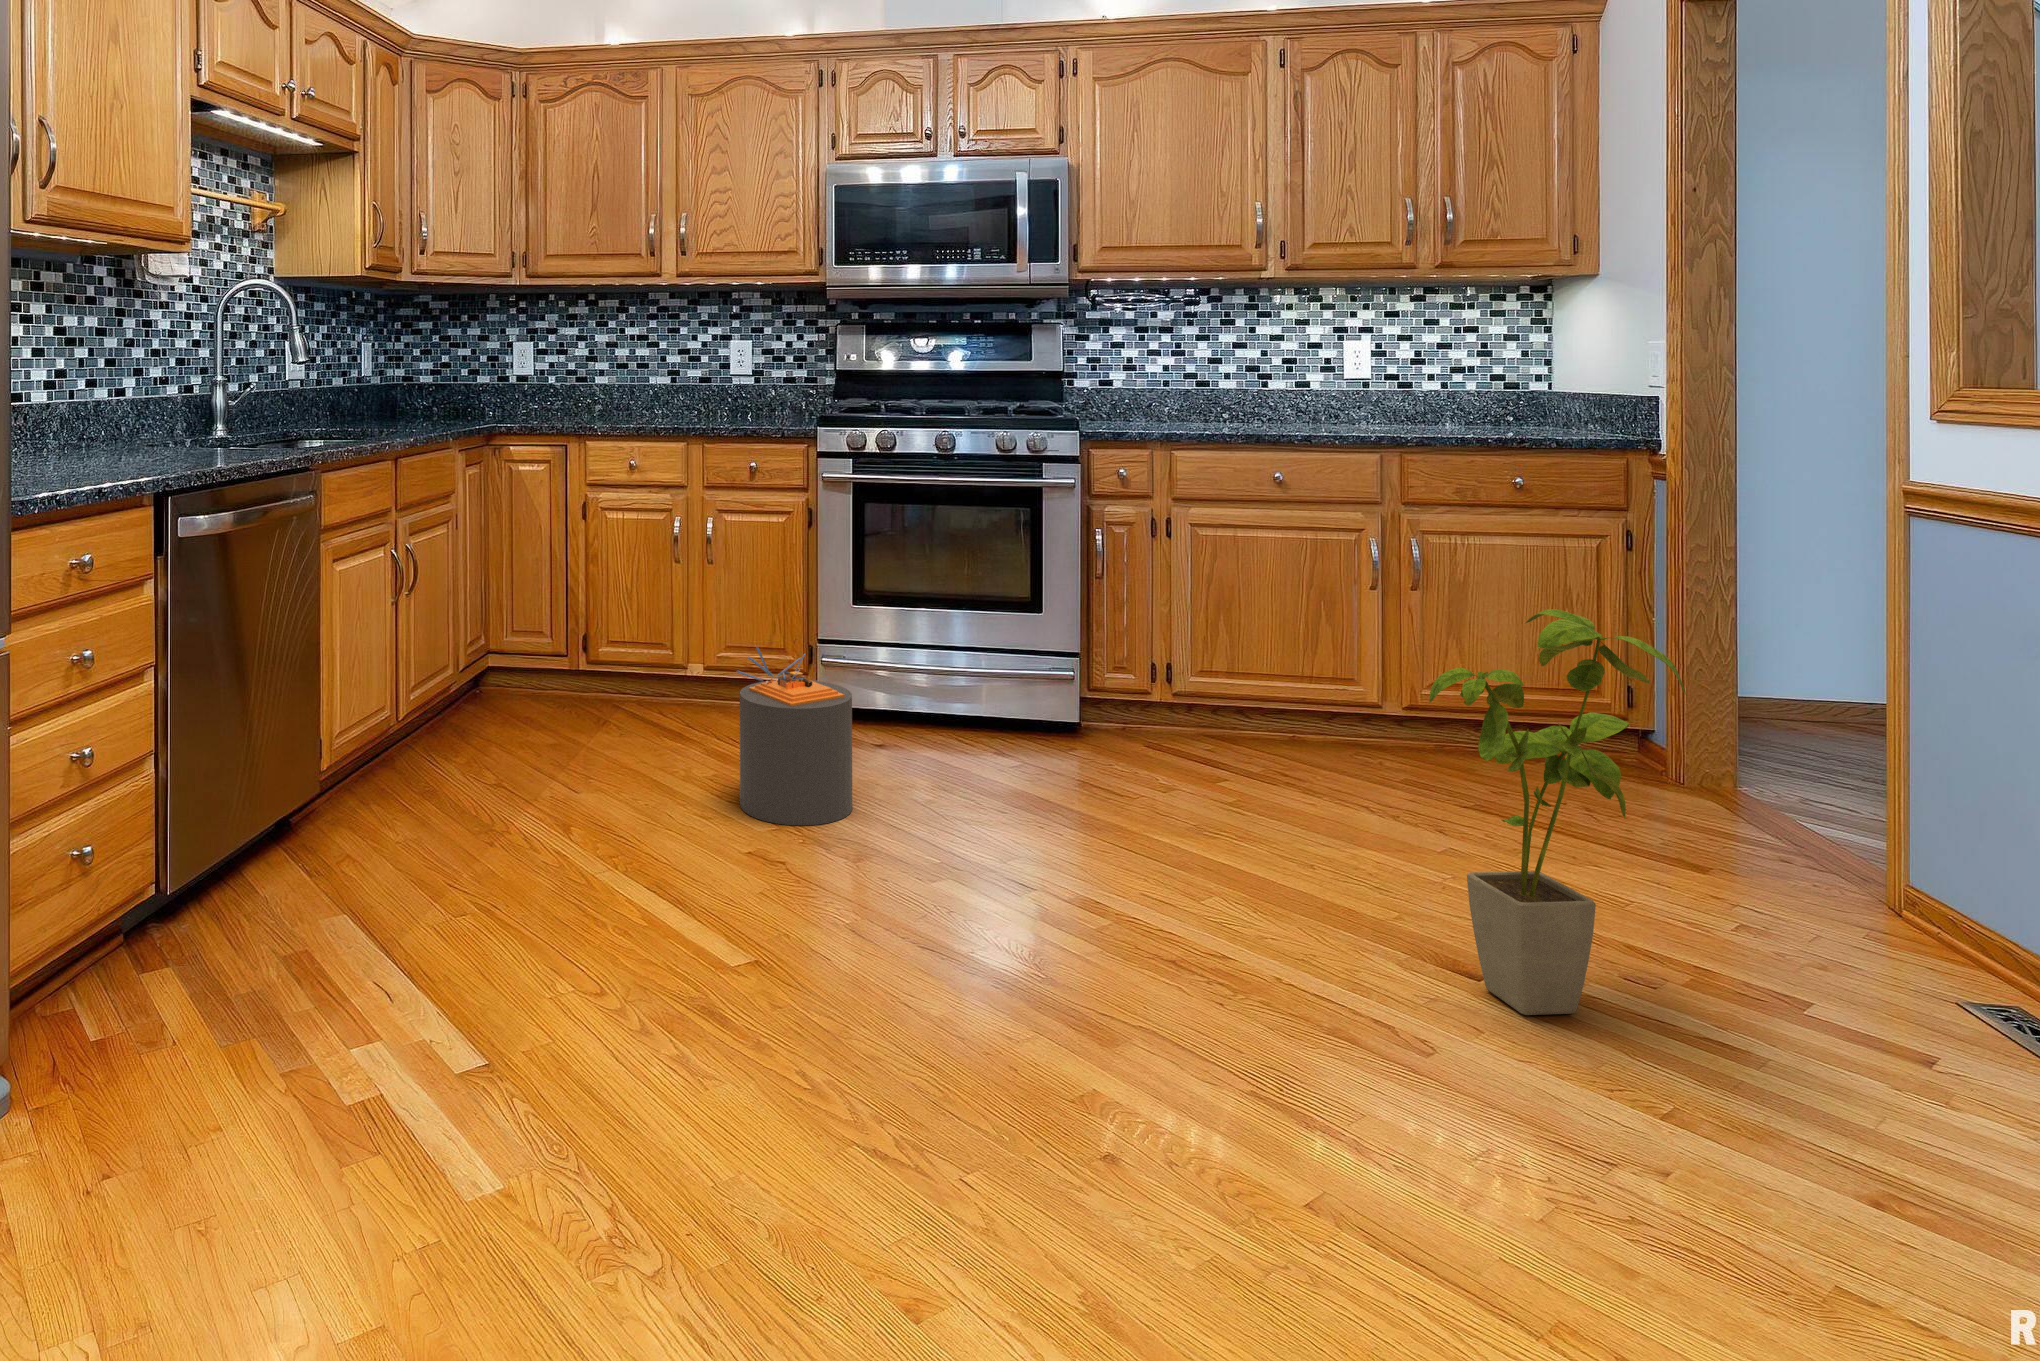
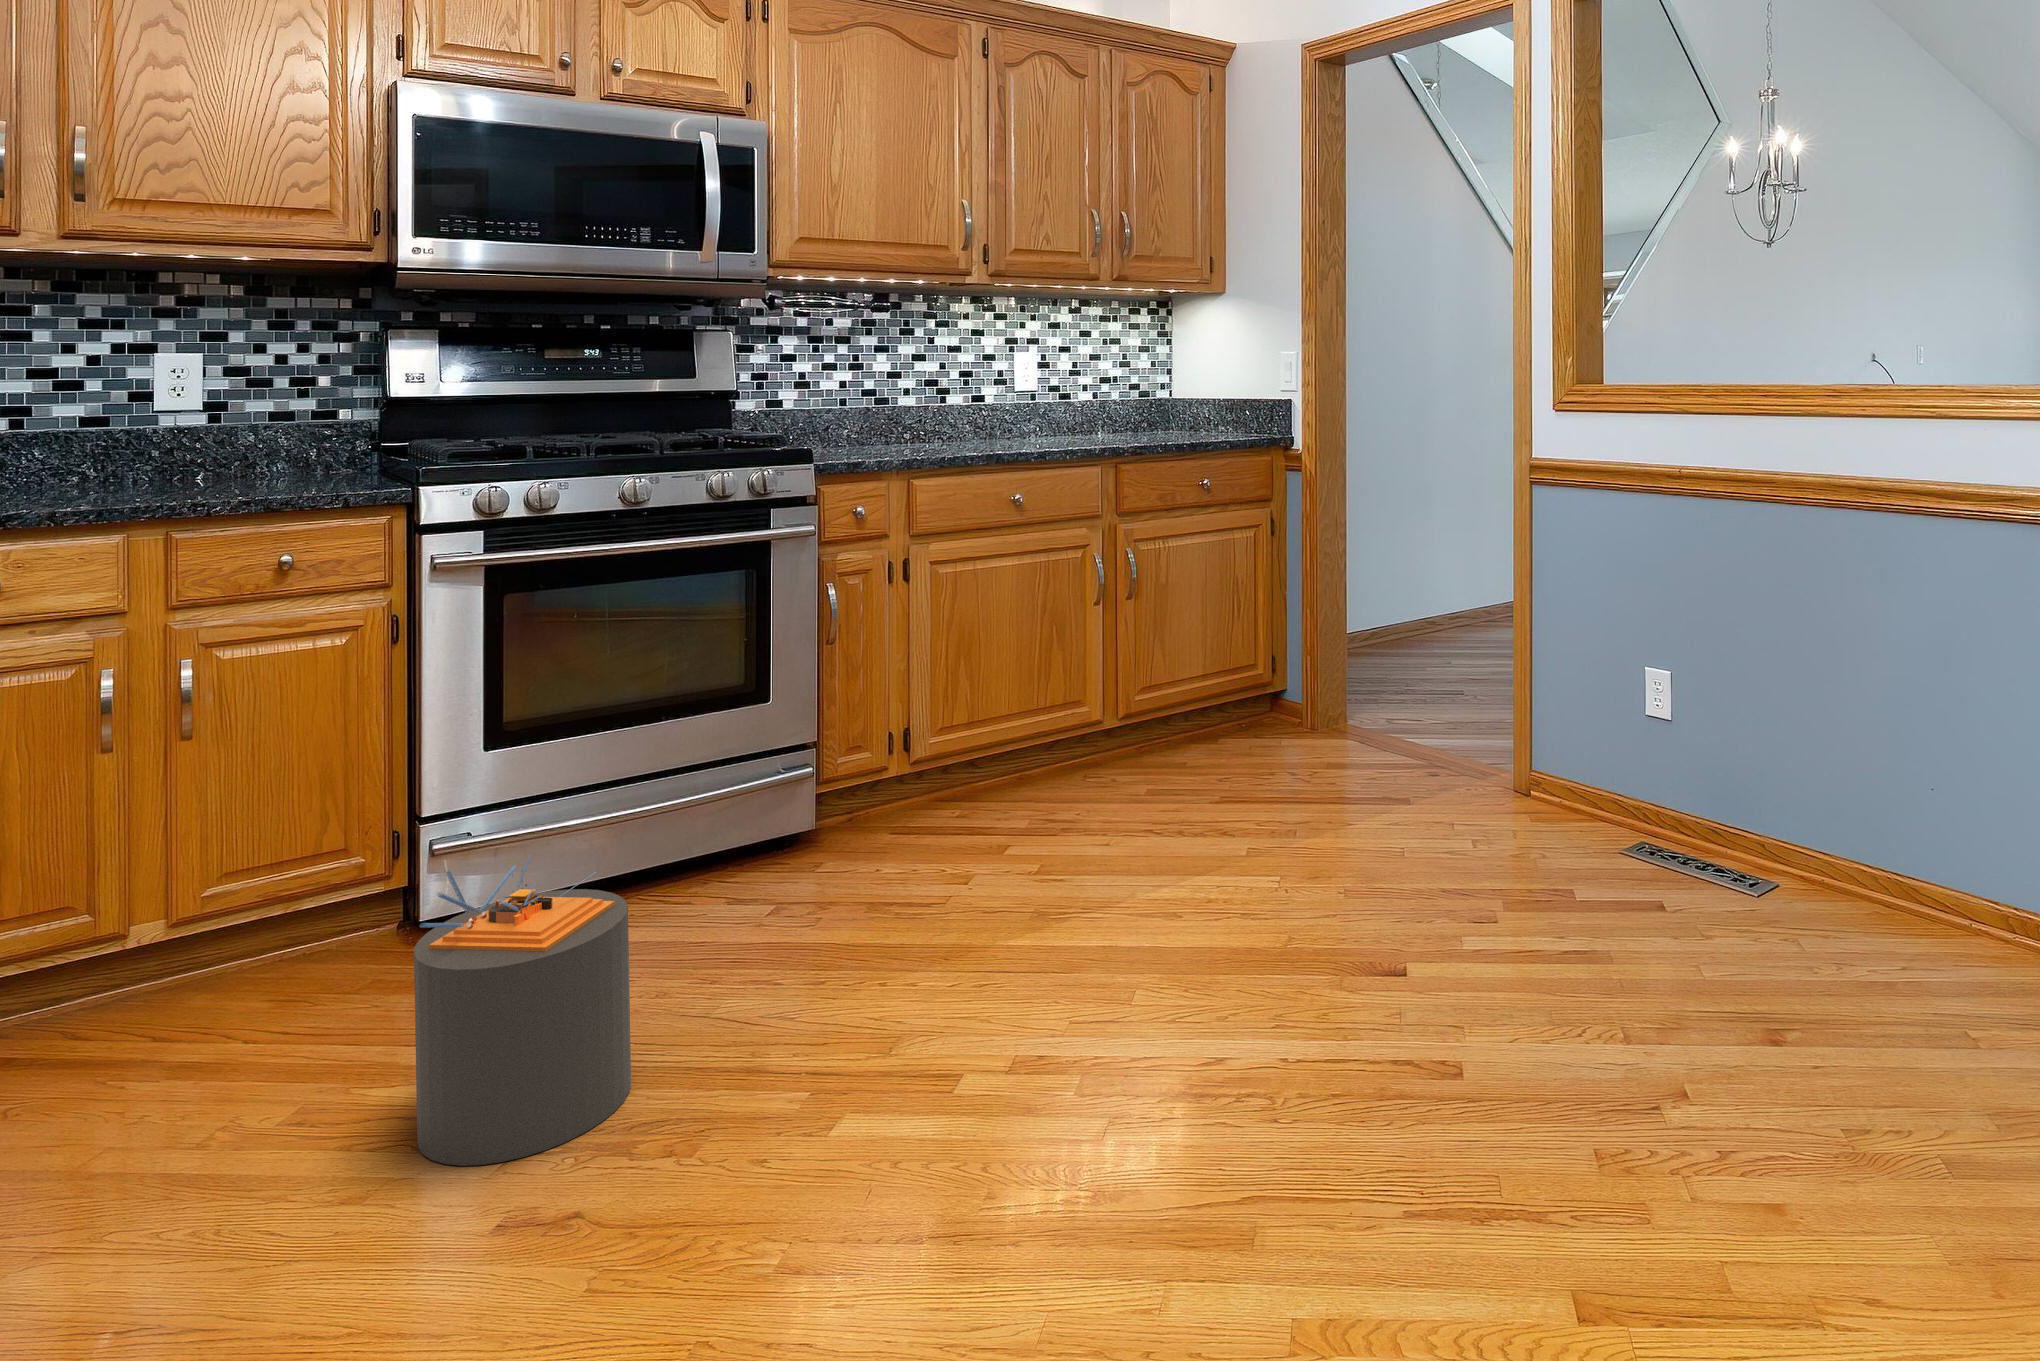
house plant: present [1429,609,1686,1015] -> none [1398,600,1585,989]

